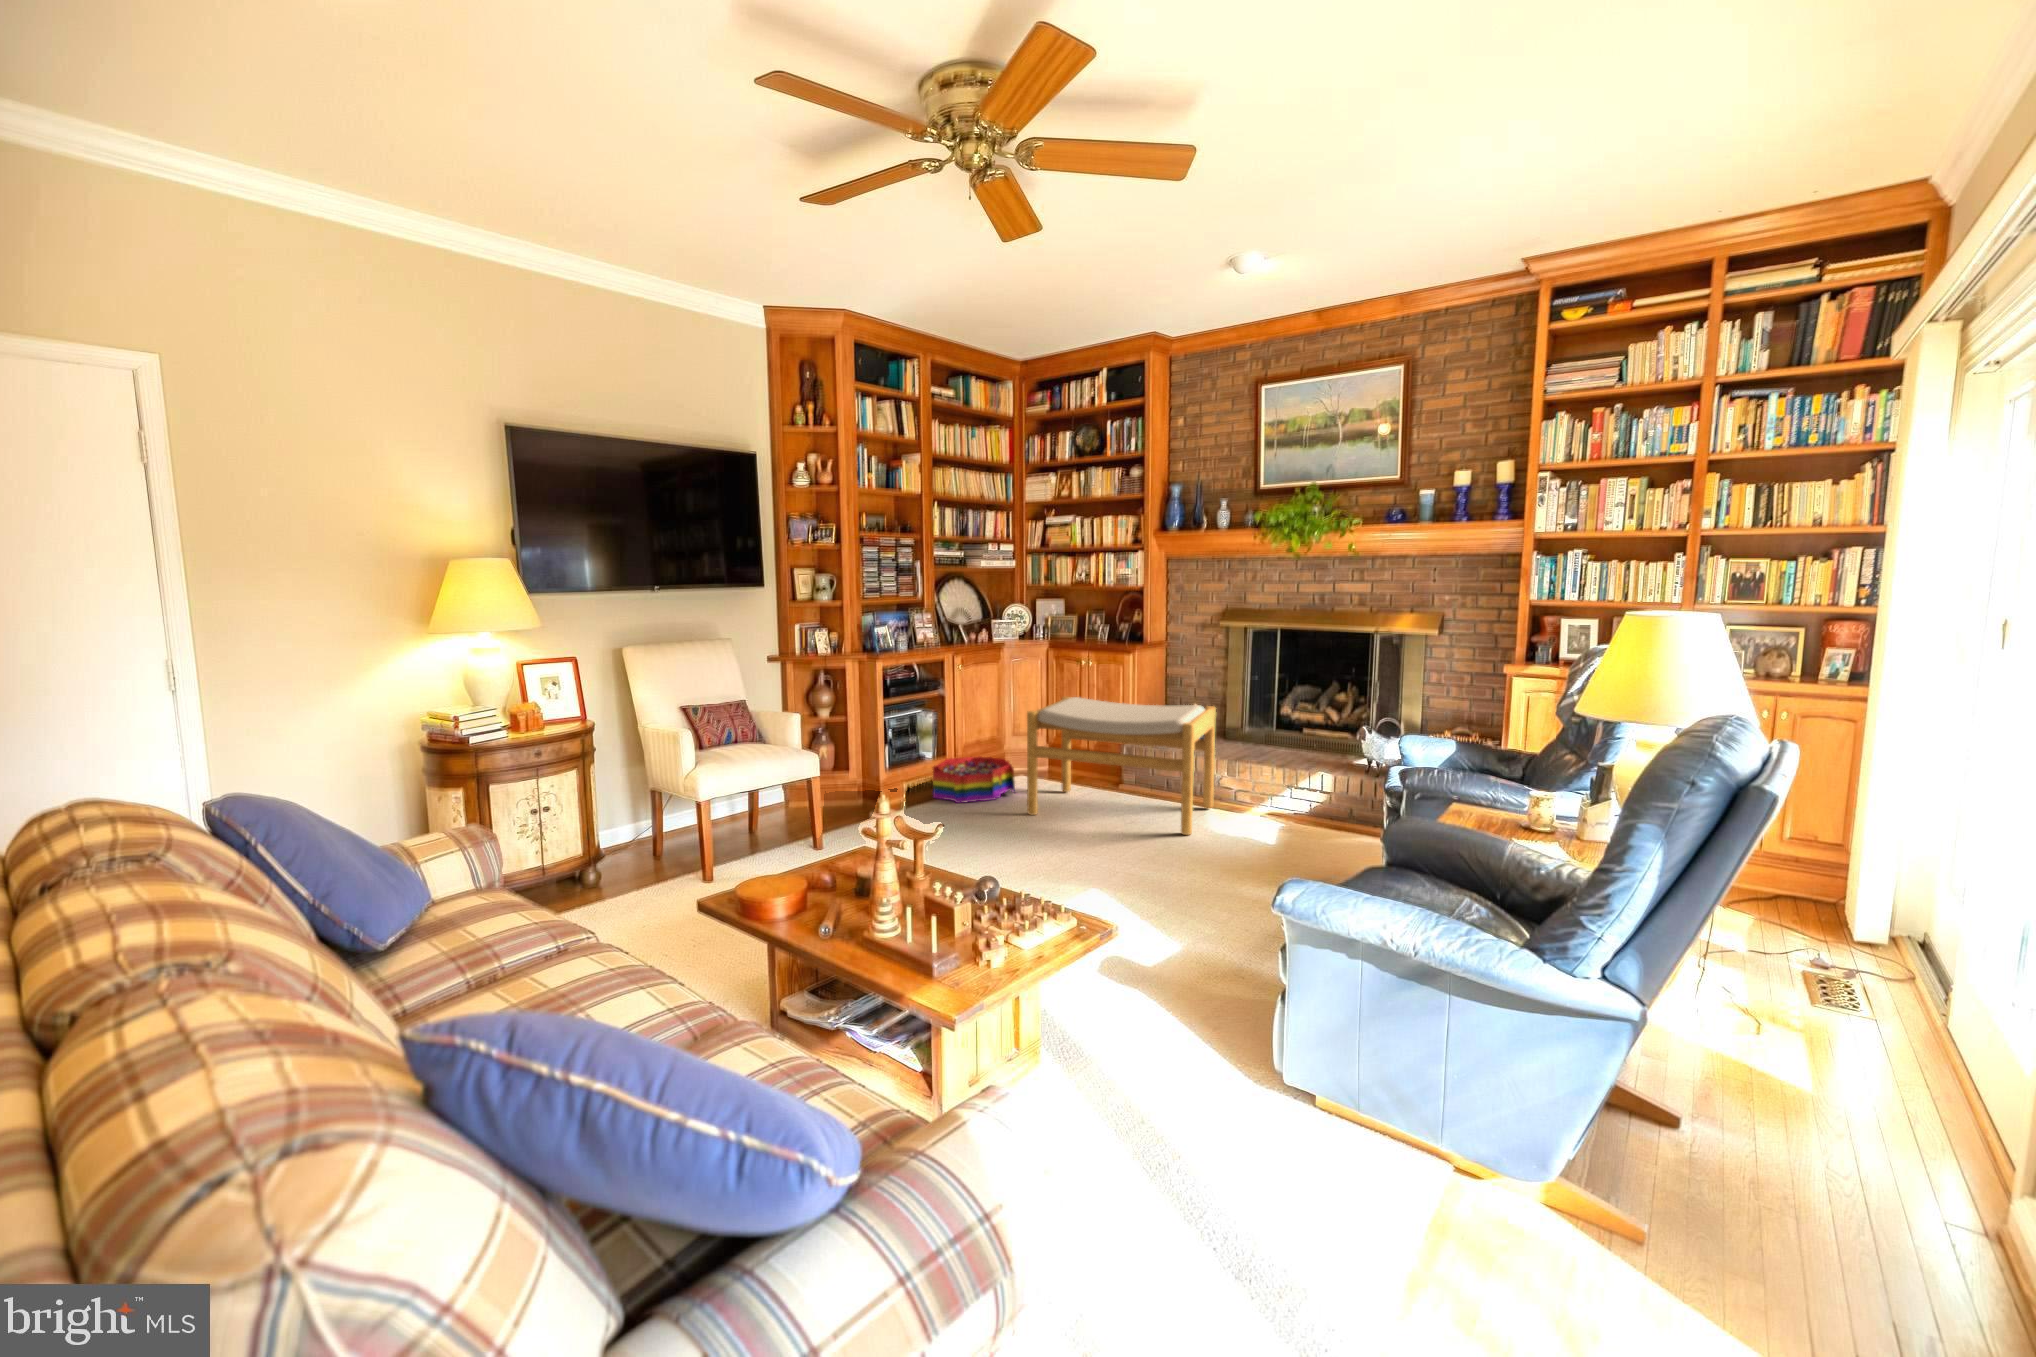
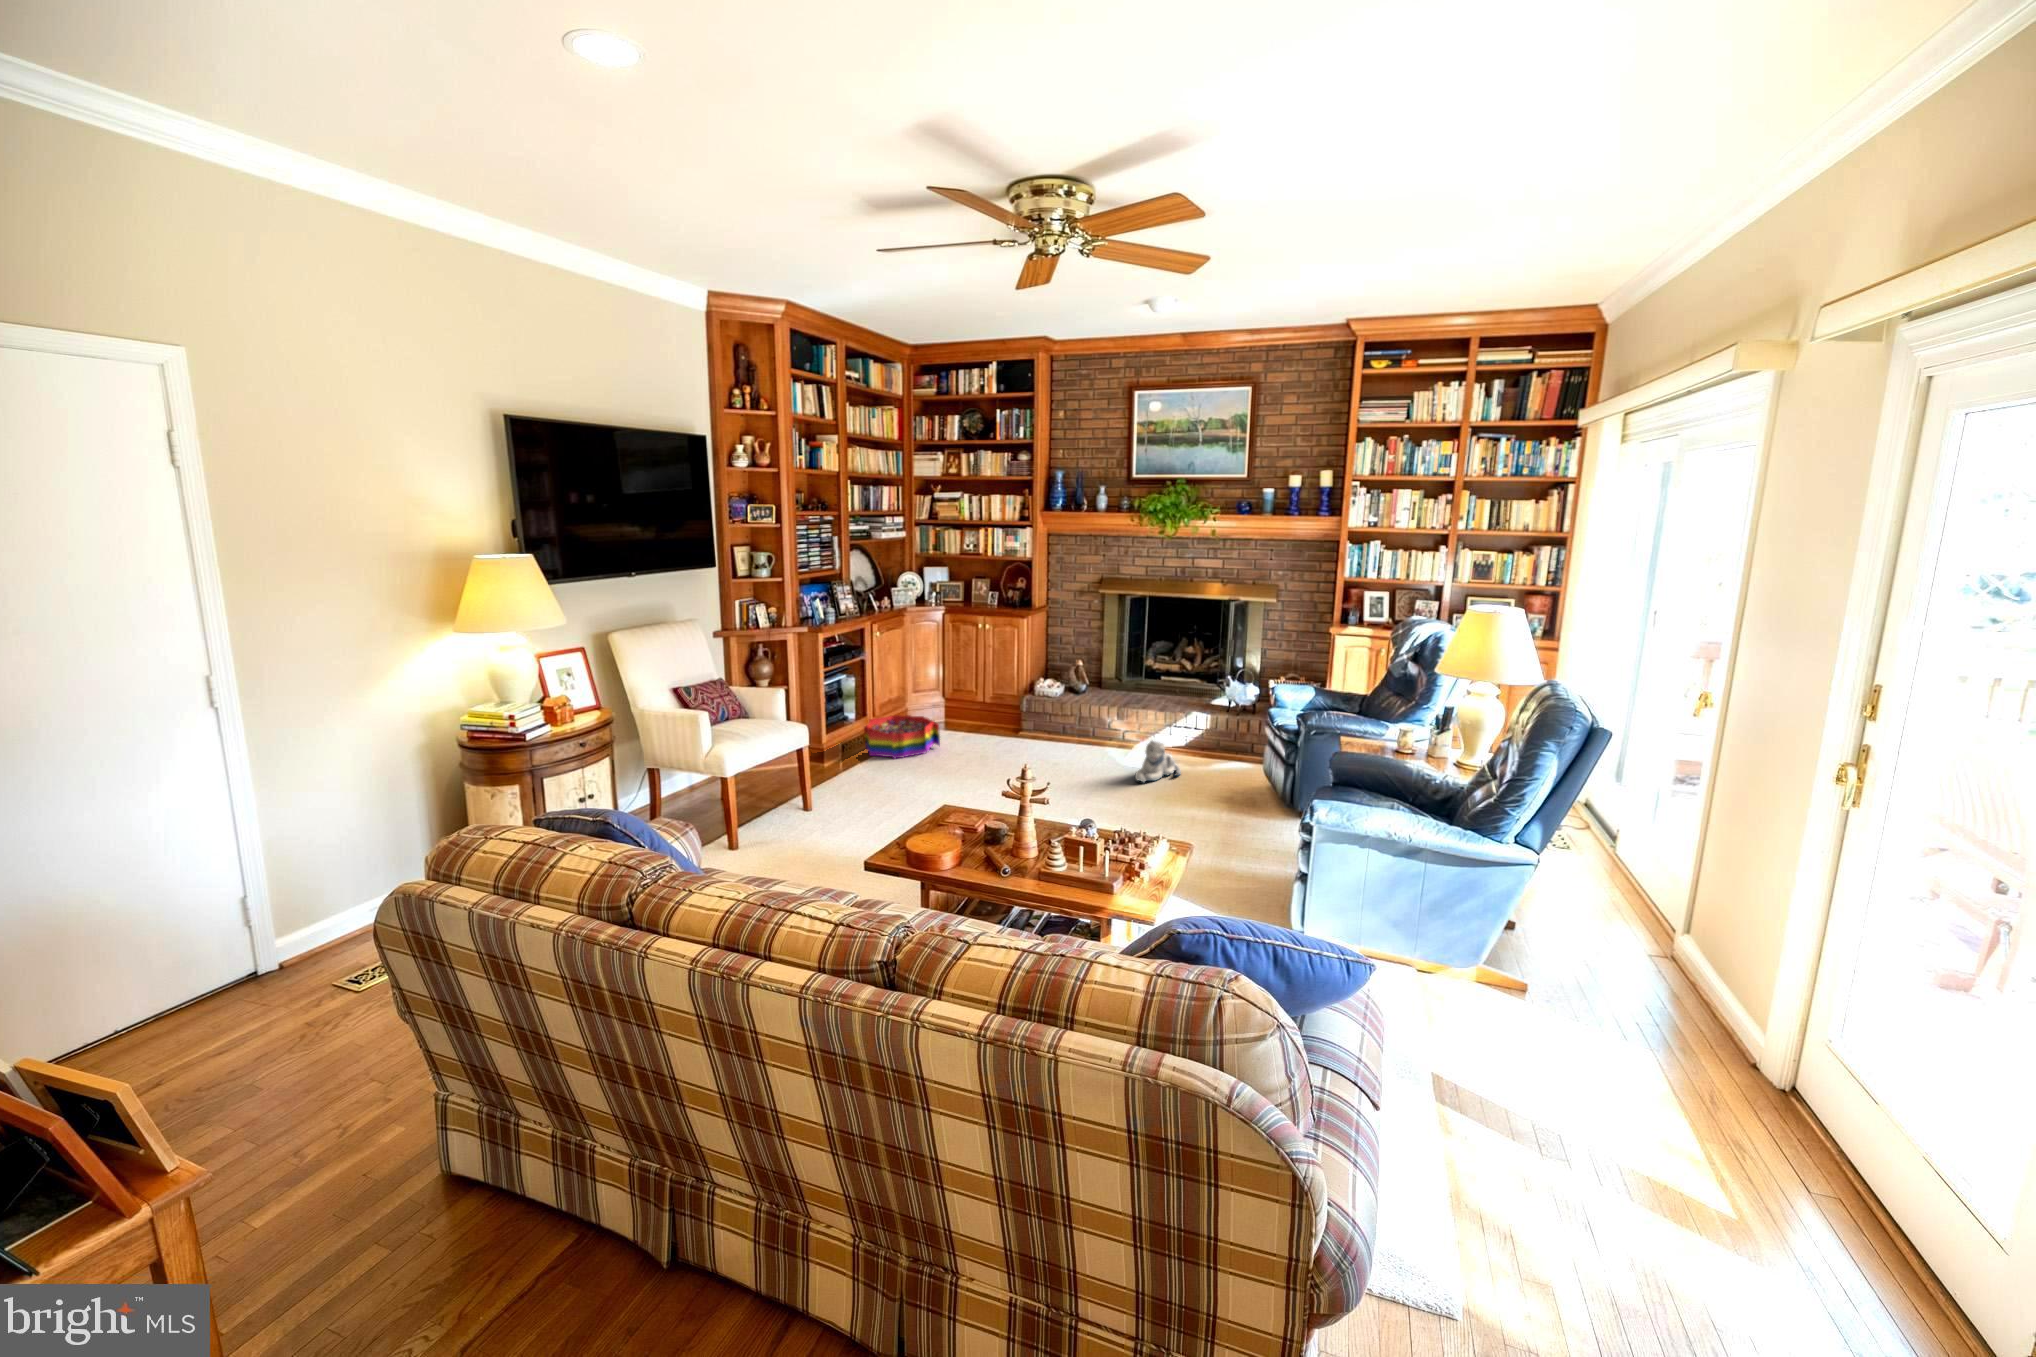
footstool: present [1027,697,1216,835] -> none [964,659,1112,771]
plush toy: none [1215,800,1285,853] -> present [1135,741,1181,782]

